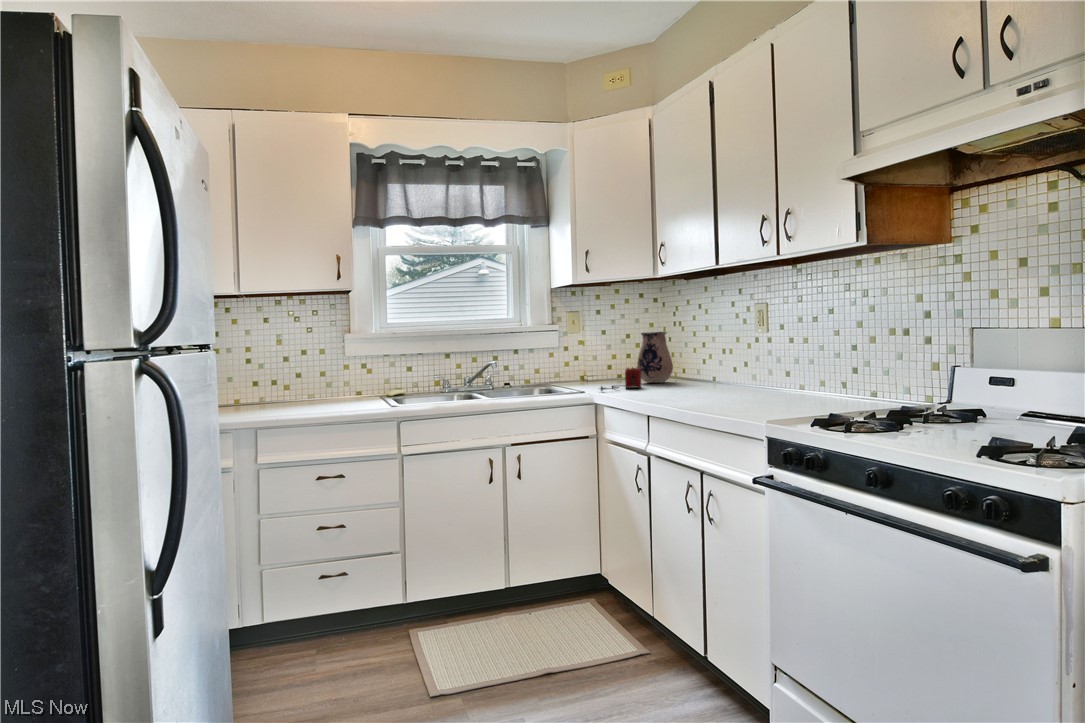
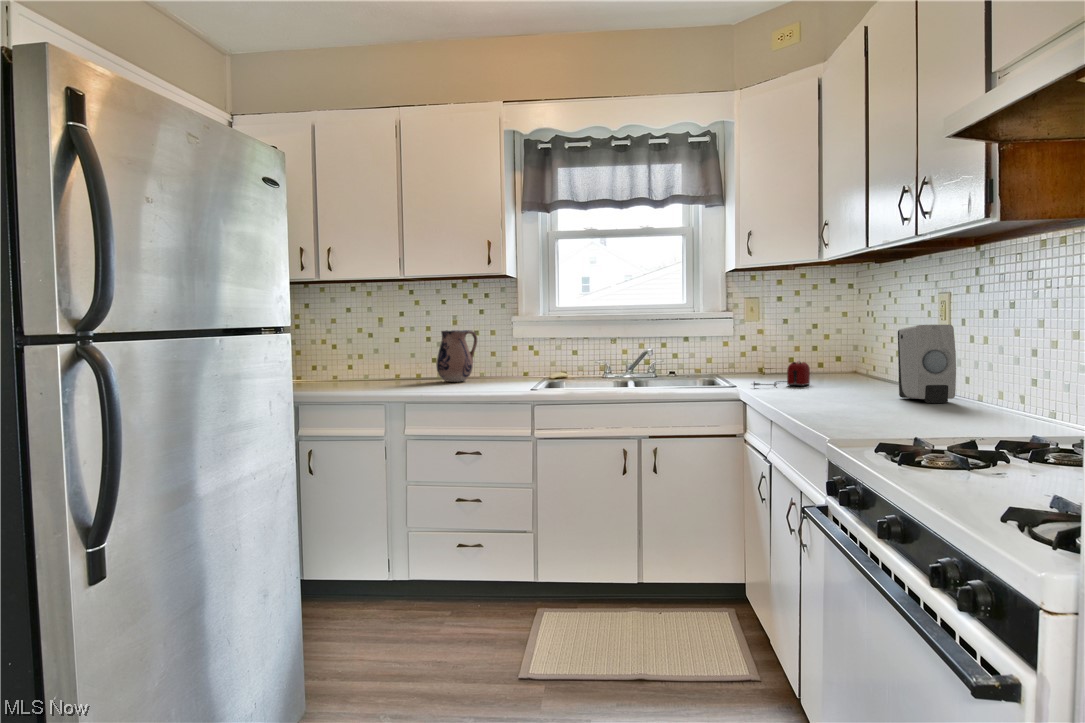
soap dispenser: none [730,328,782,393] -> present [898,325,956,403]
ceramic pitcher: present [637,332,673,383] -> present [437,330,477,382]

